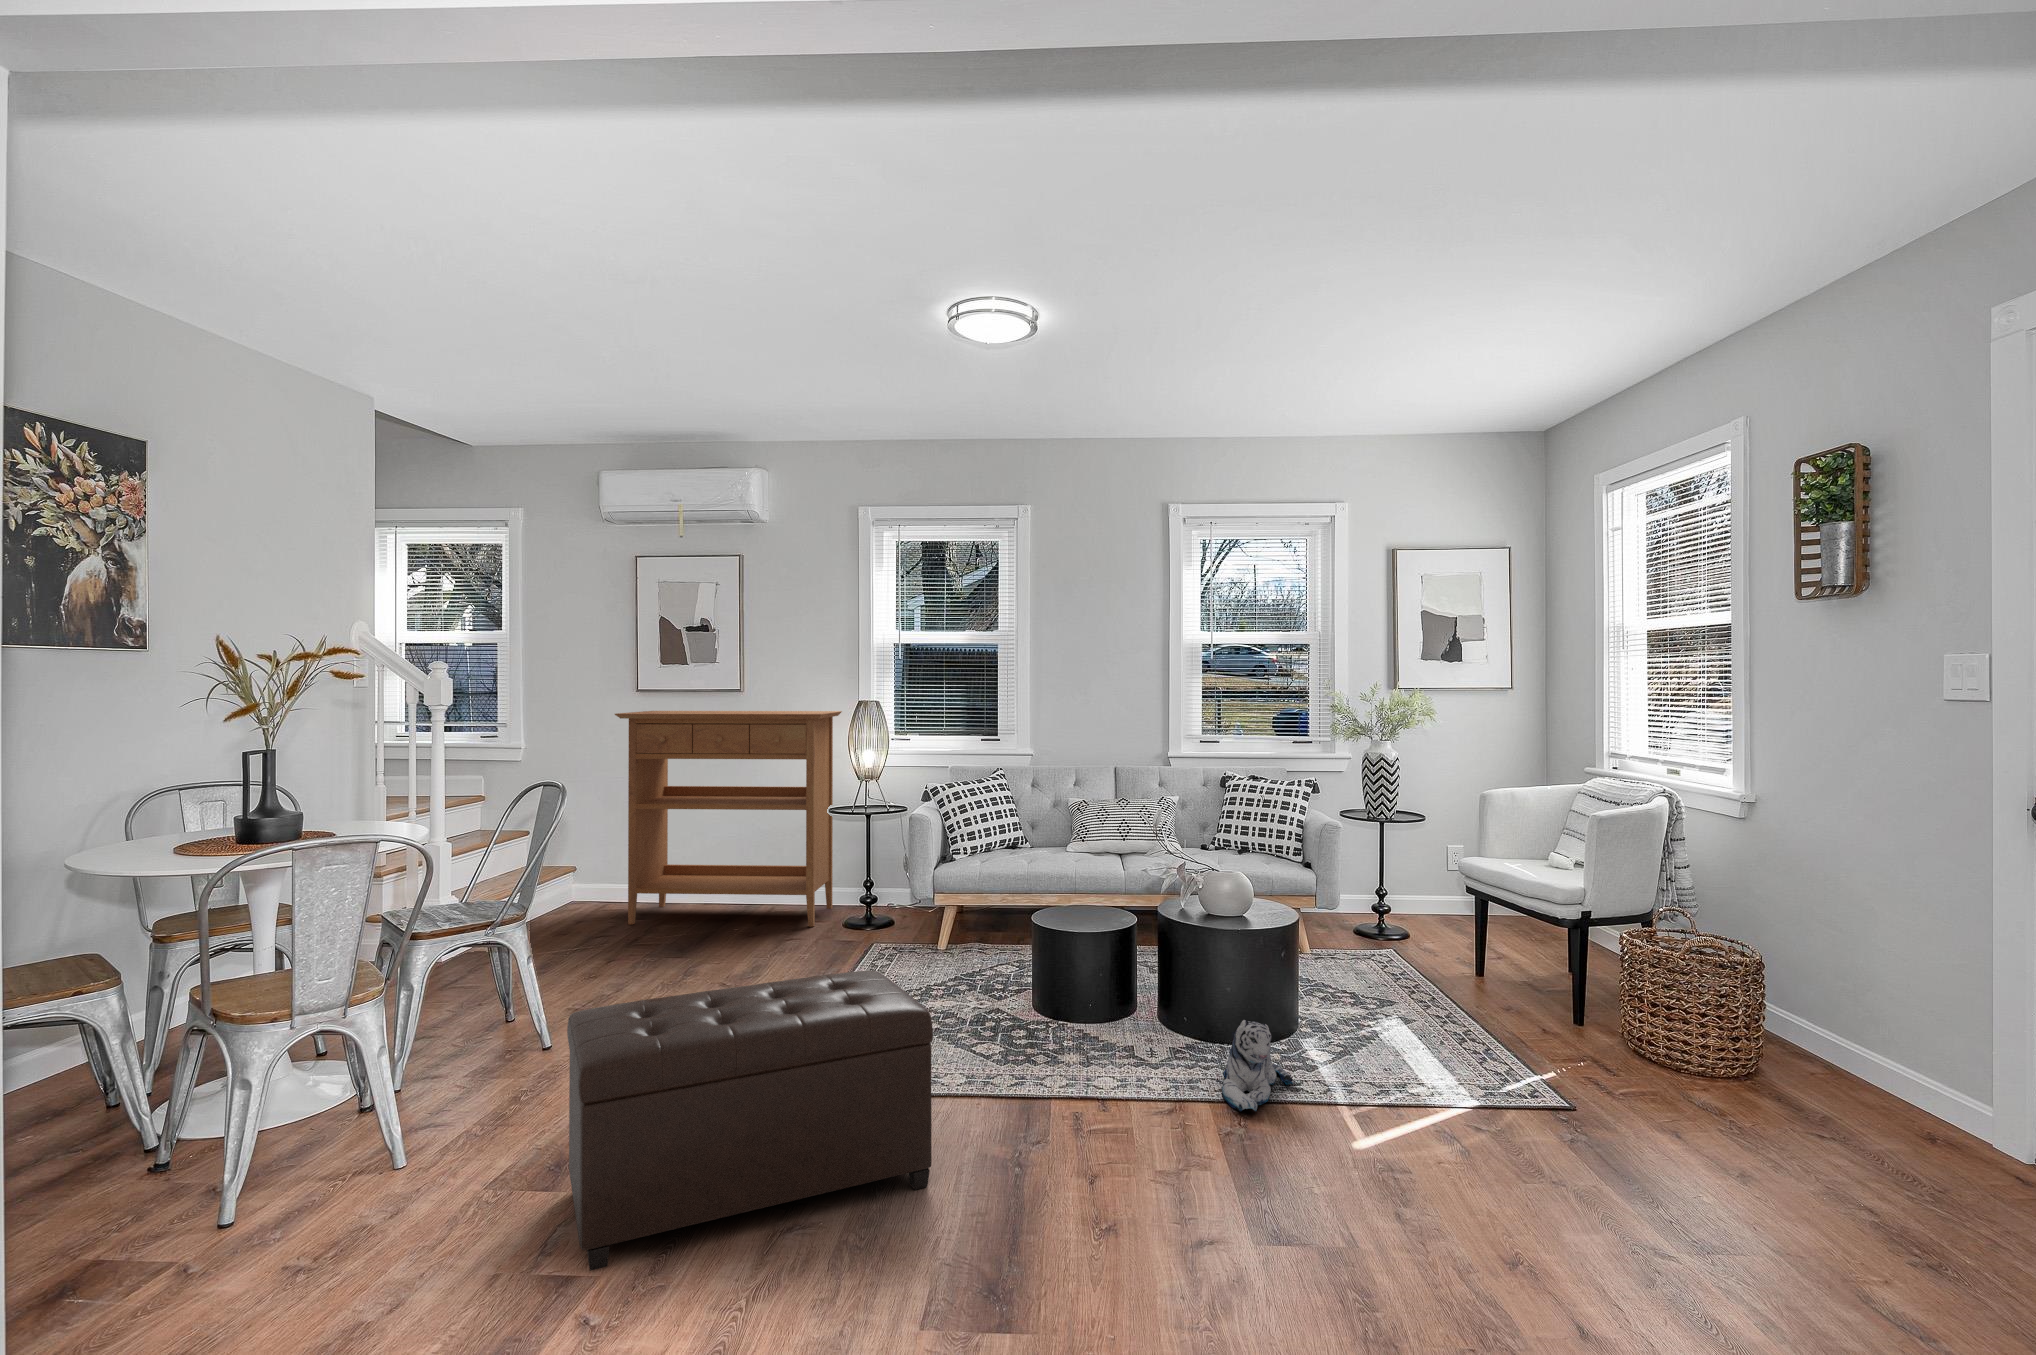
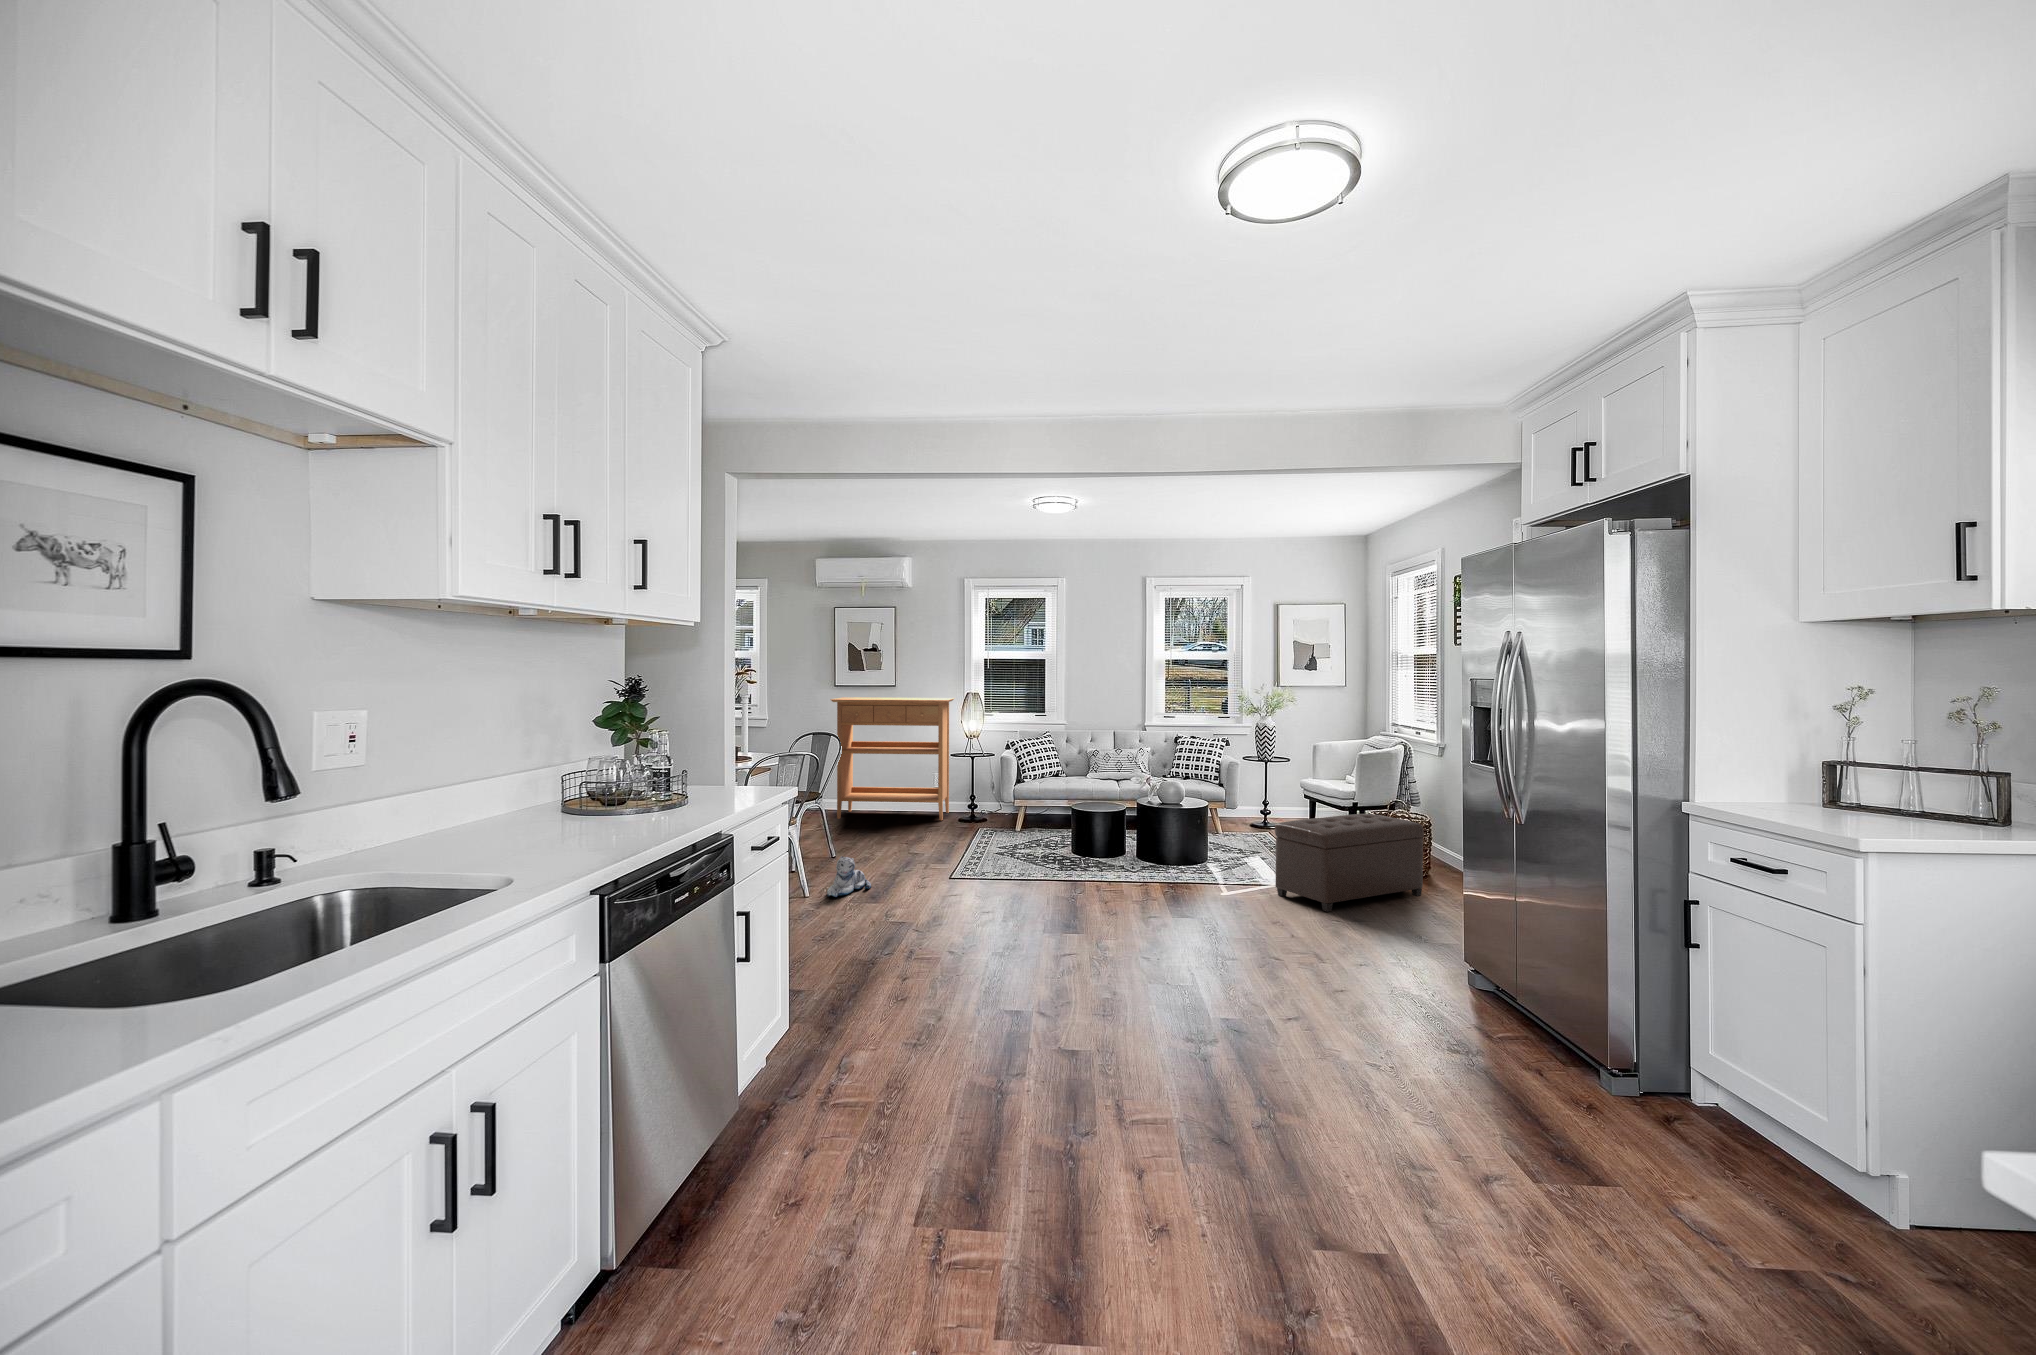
ottoman: present [567,971,933,1271] -> present [1275,814,1424,912]
plush toy: present [1222,1020,1293,1111] -> present [827,856,871,897]

